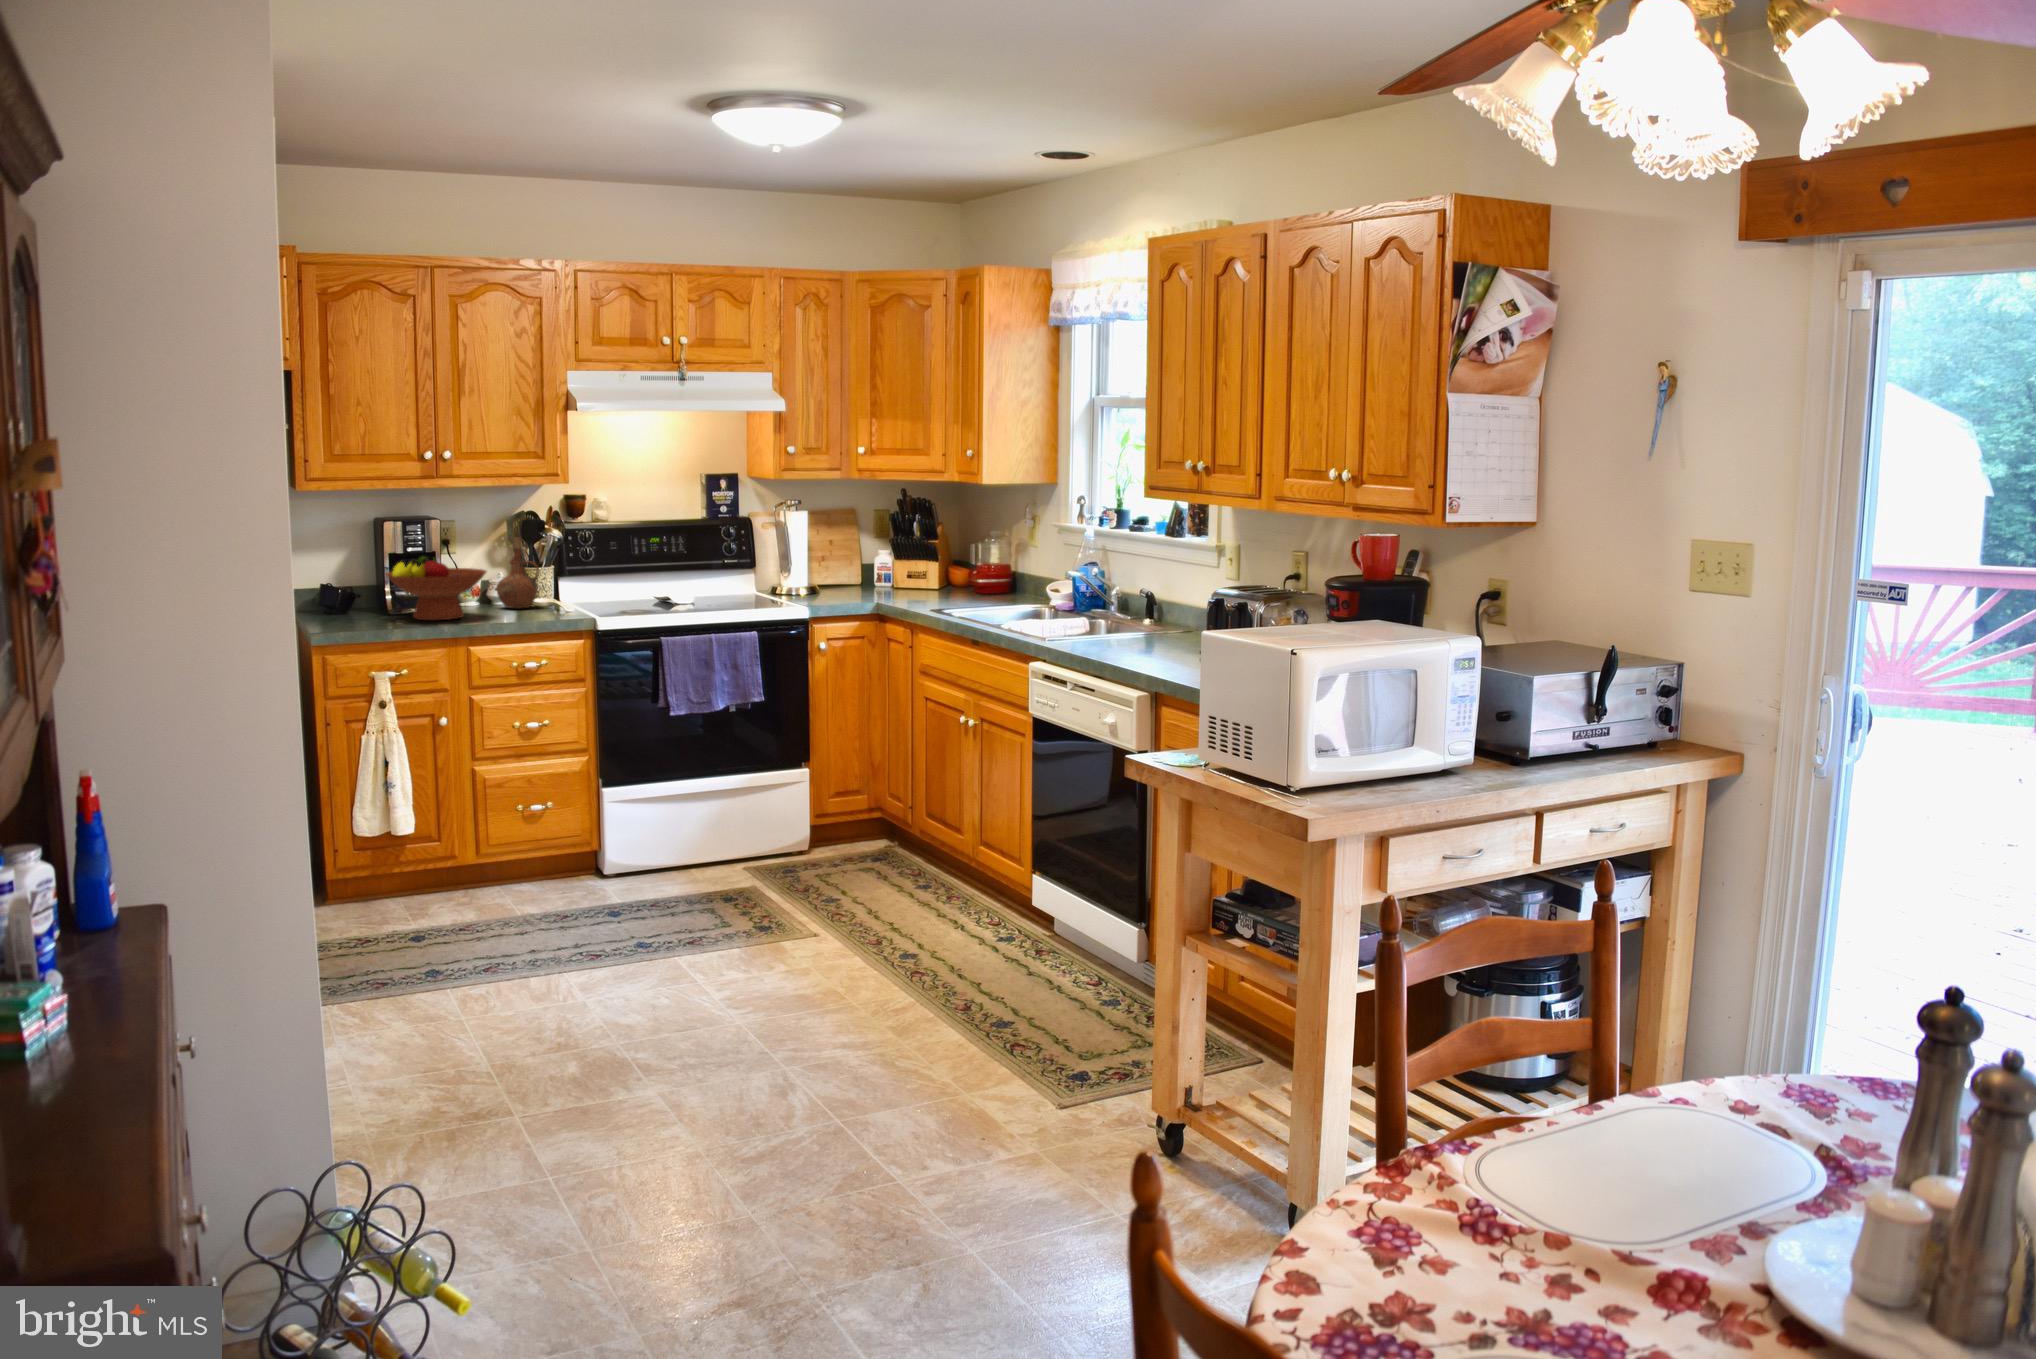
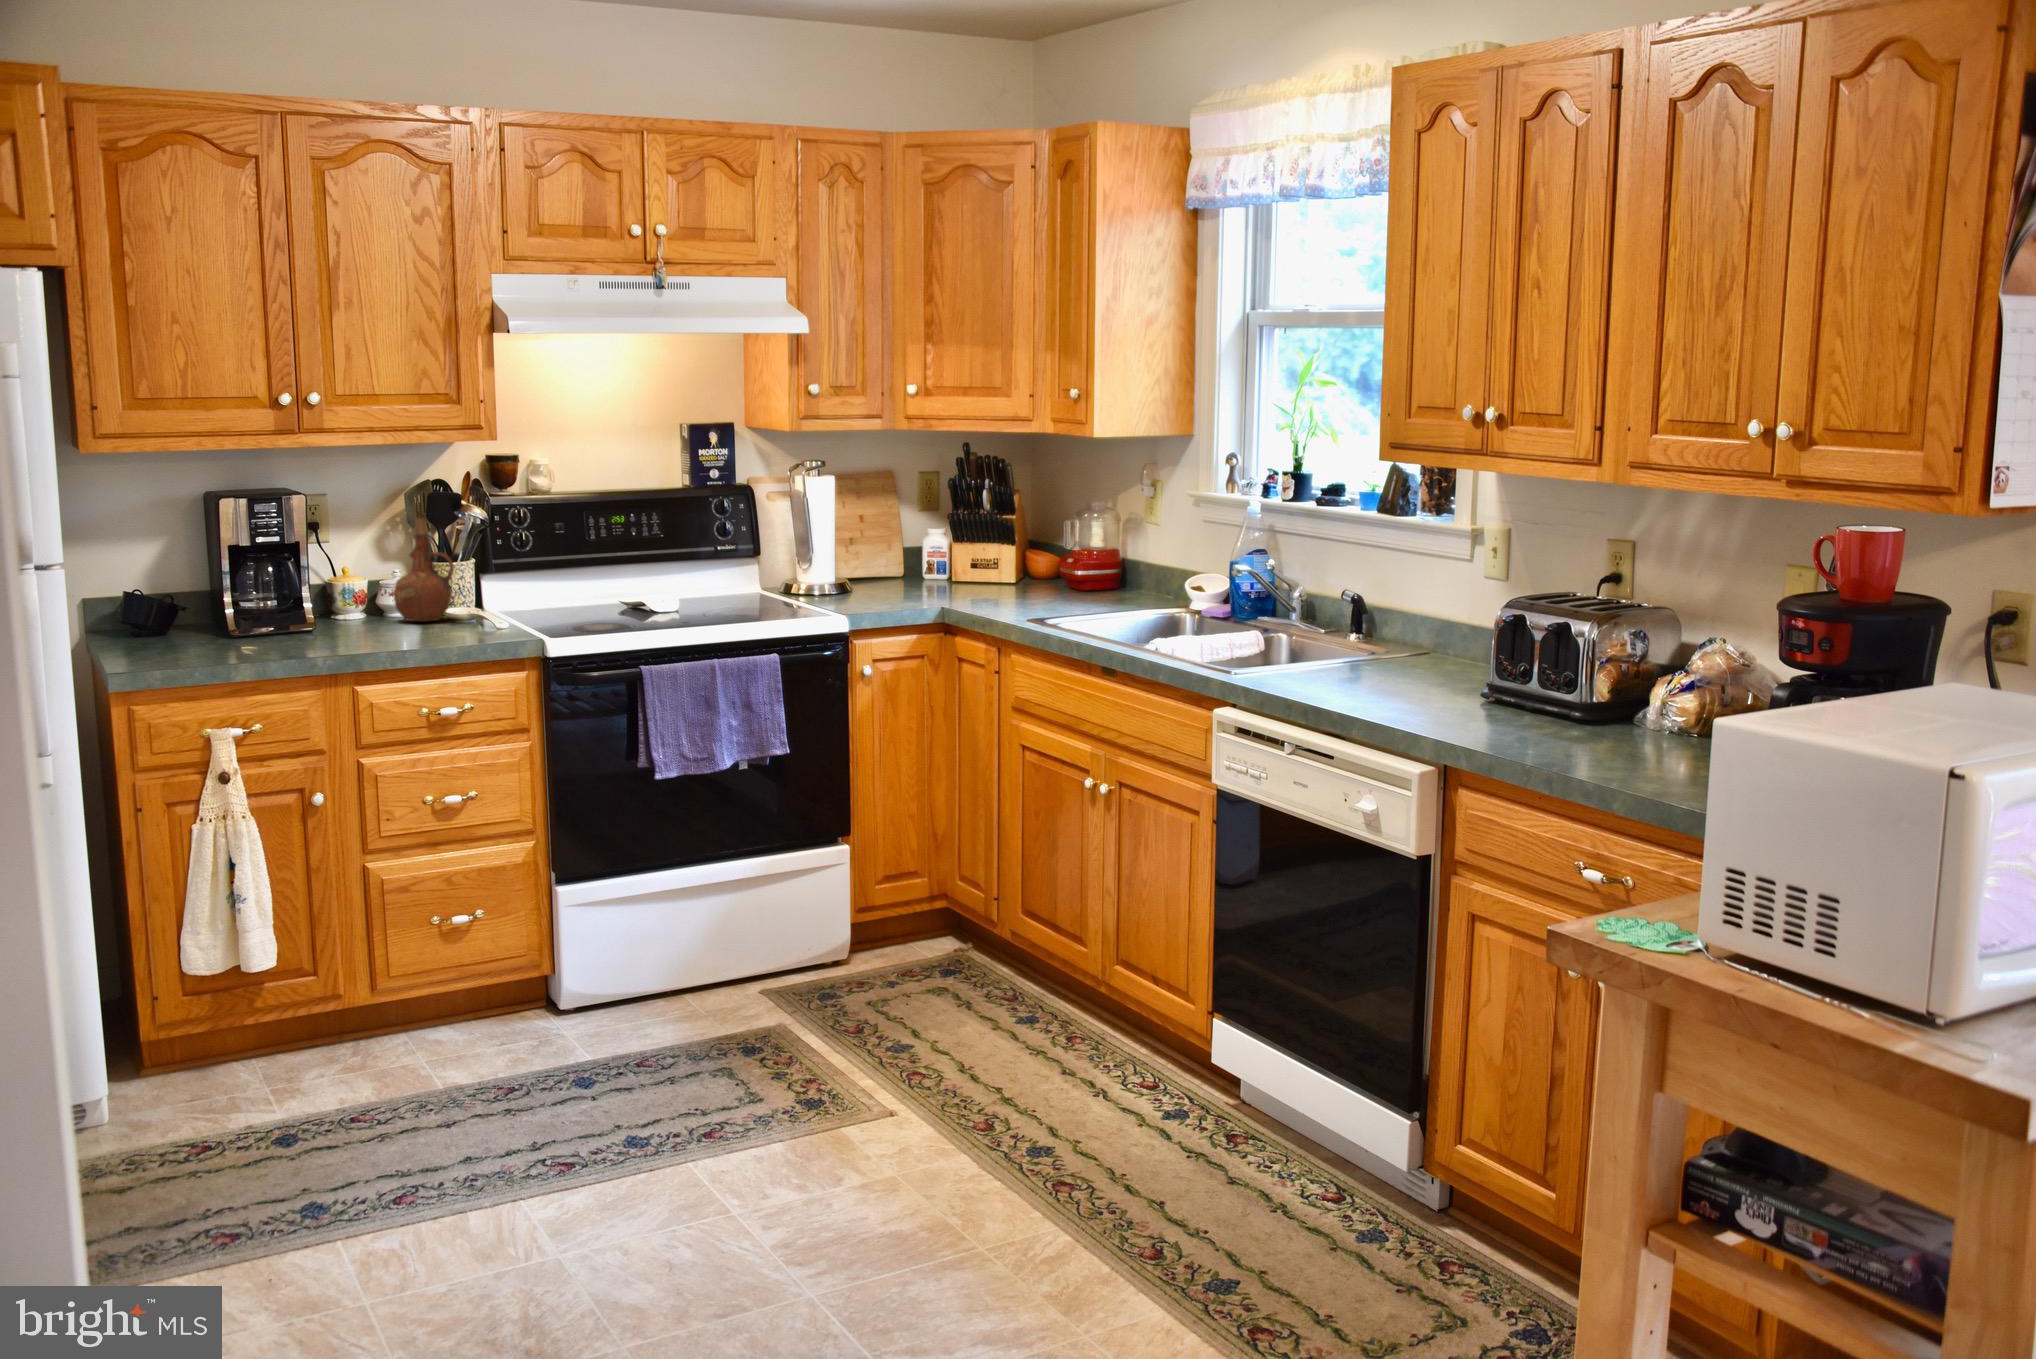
fruit bowl: present [386,556,486,620] -> none [226,550,379,645]

